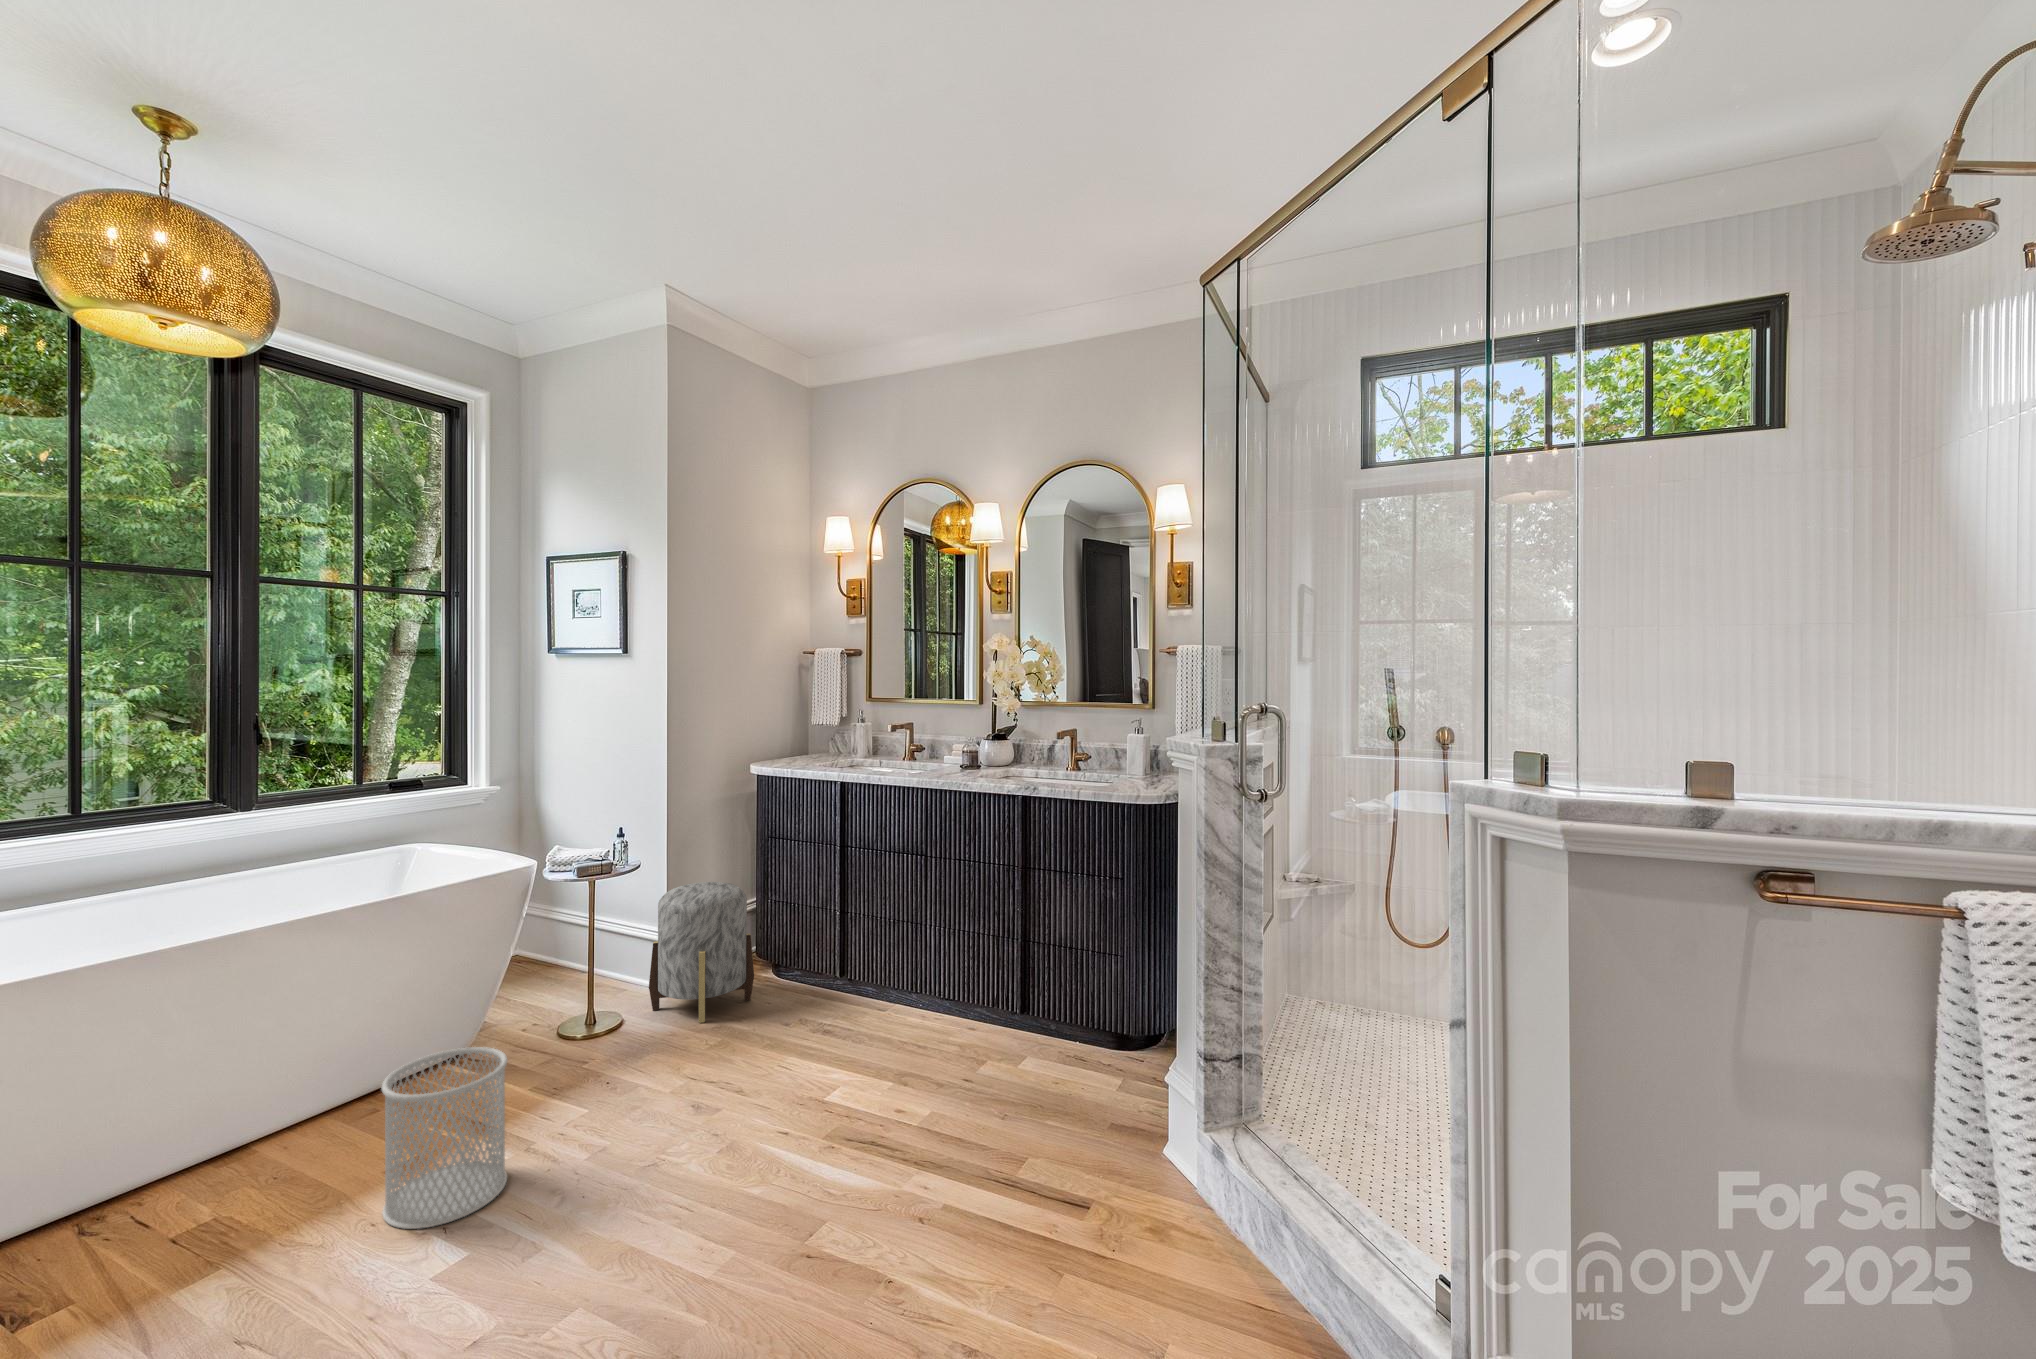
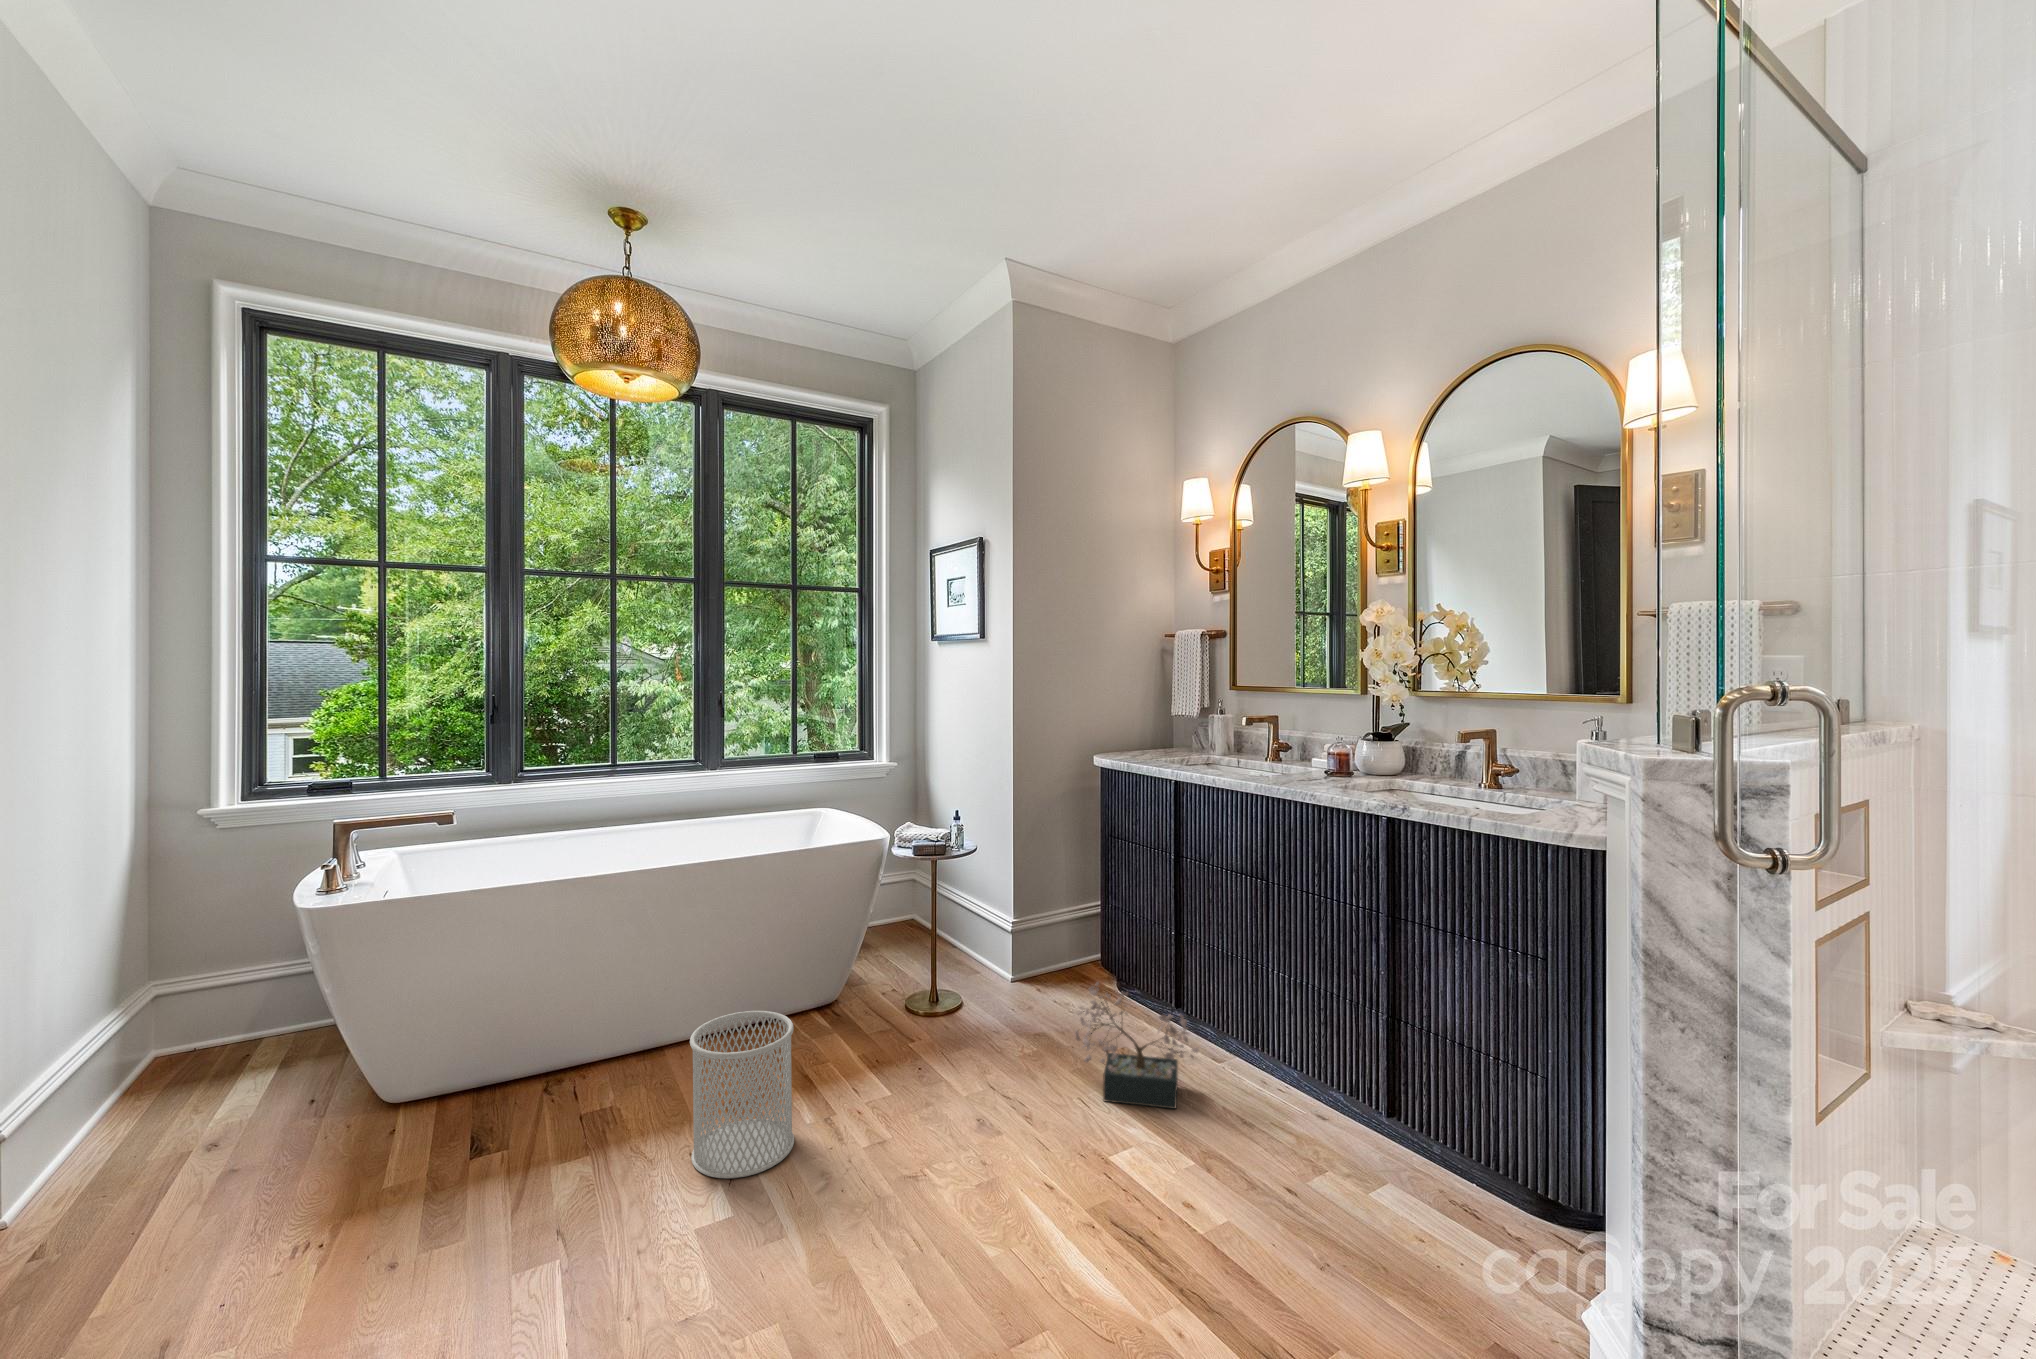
stool: present [649,882,754,1023] -> none [989,877,1090,1026]
decorative plant: none [768,962,879,1064] -> present [1075,982,1199,1109]

